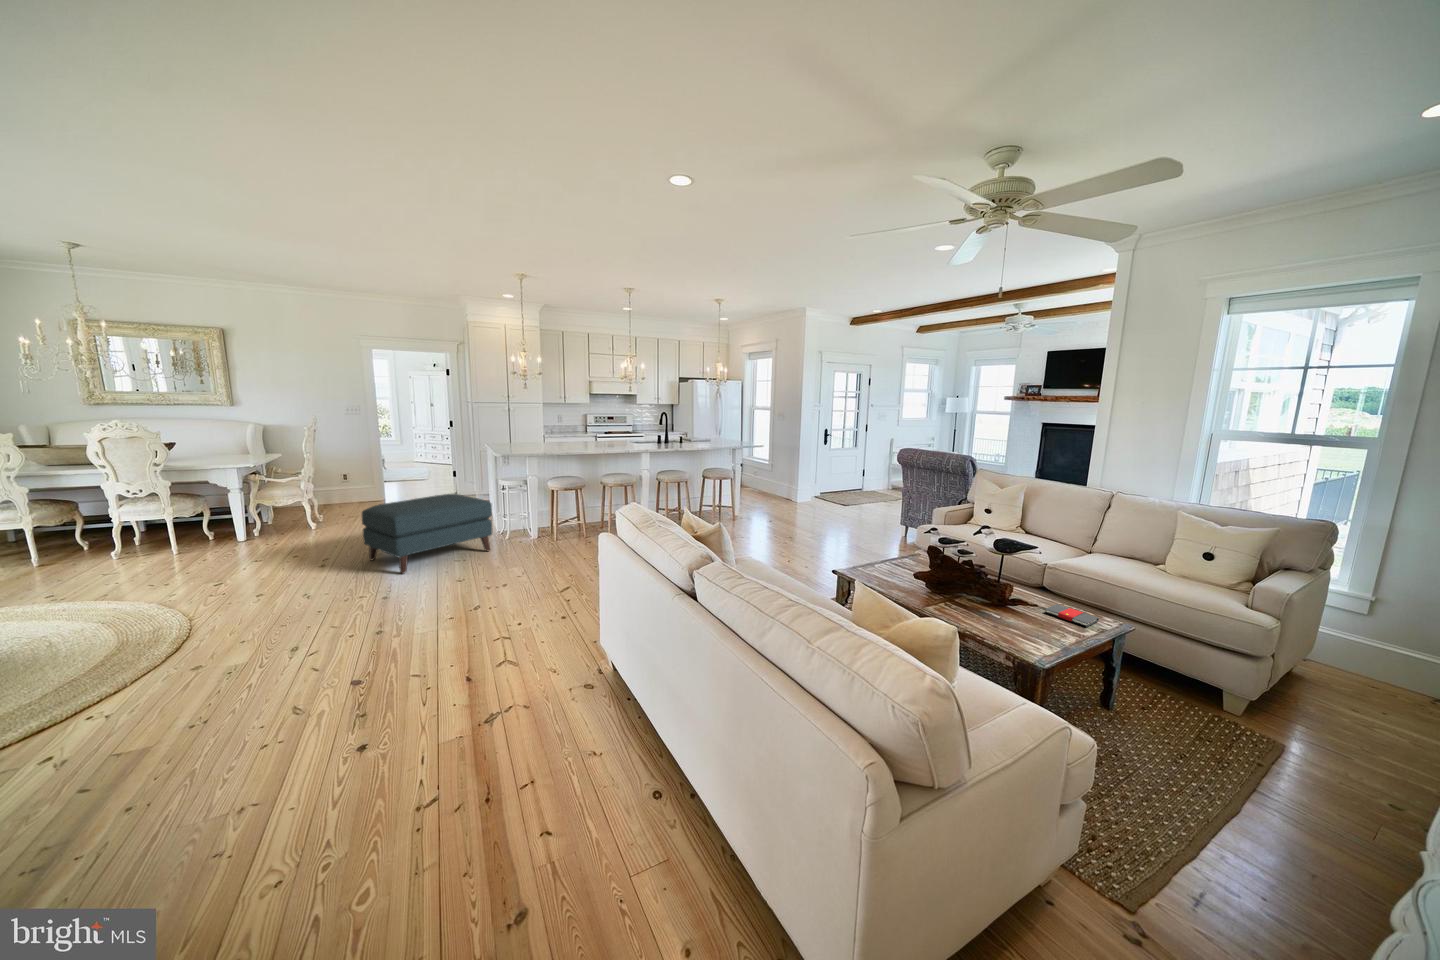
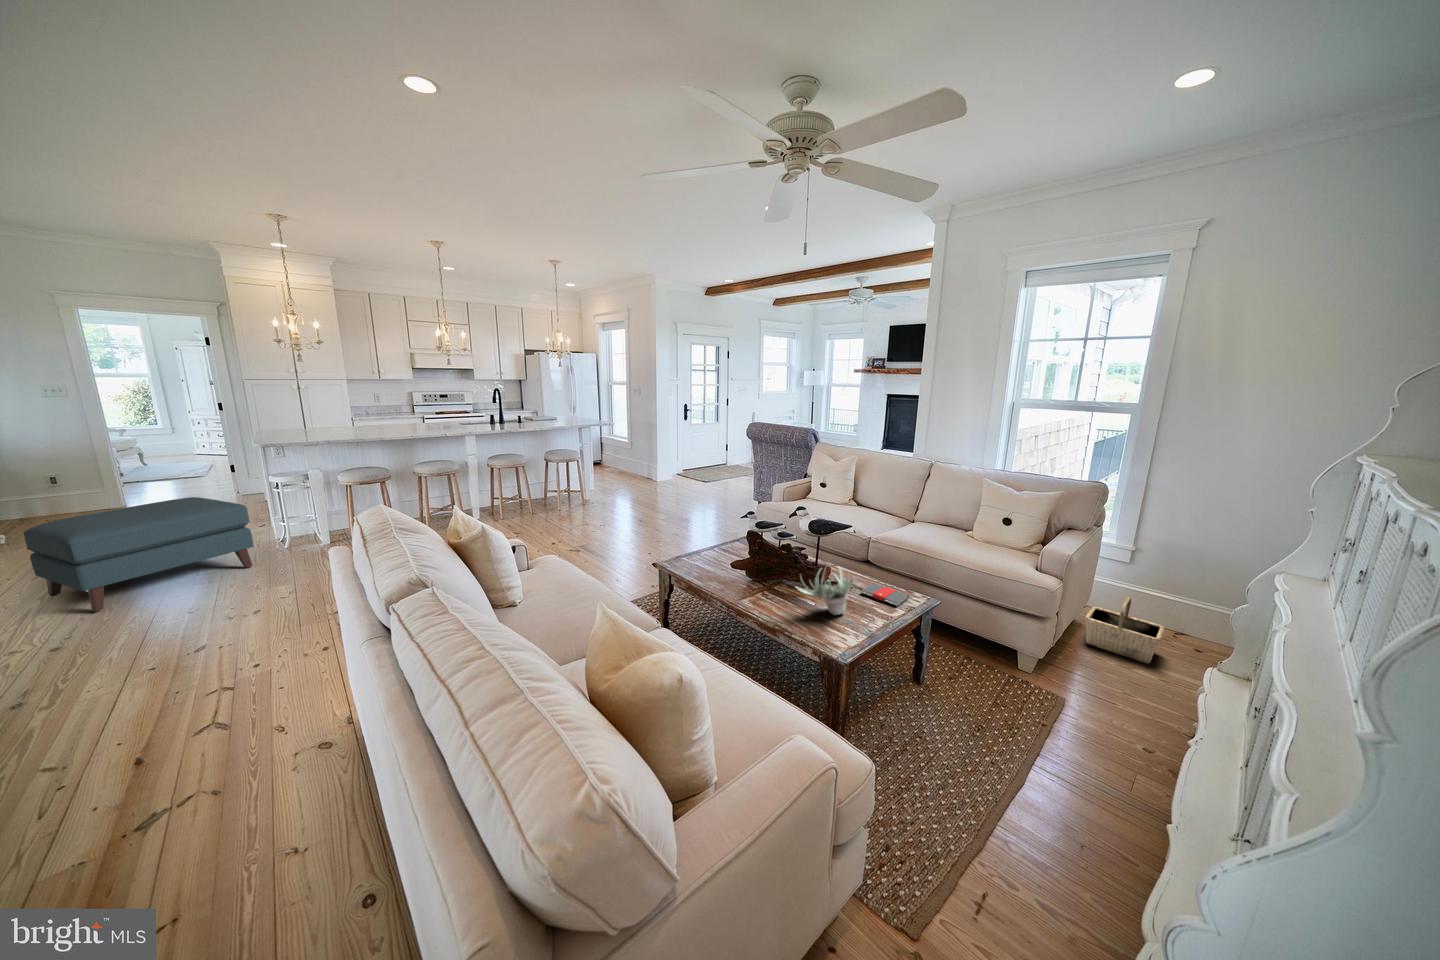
succulent plant: none [981,576,1043,627] -> present [795,567,853,615]
basket: none [1310,649,1421,726] -> present [1086,597,1164,663]

